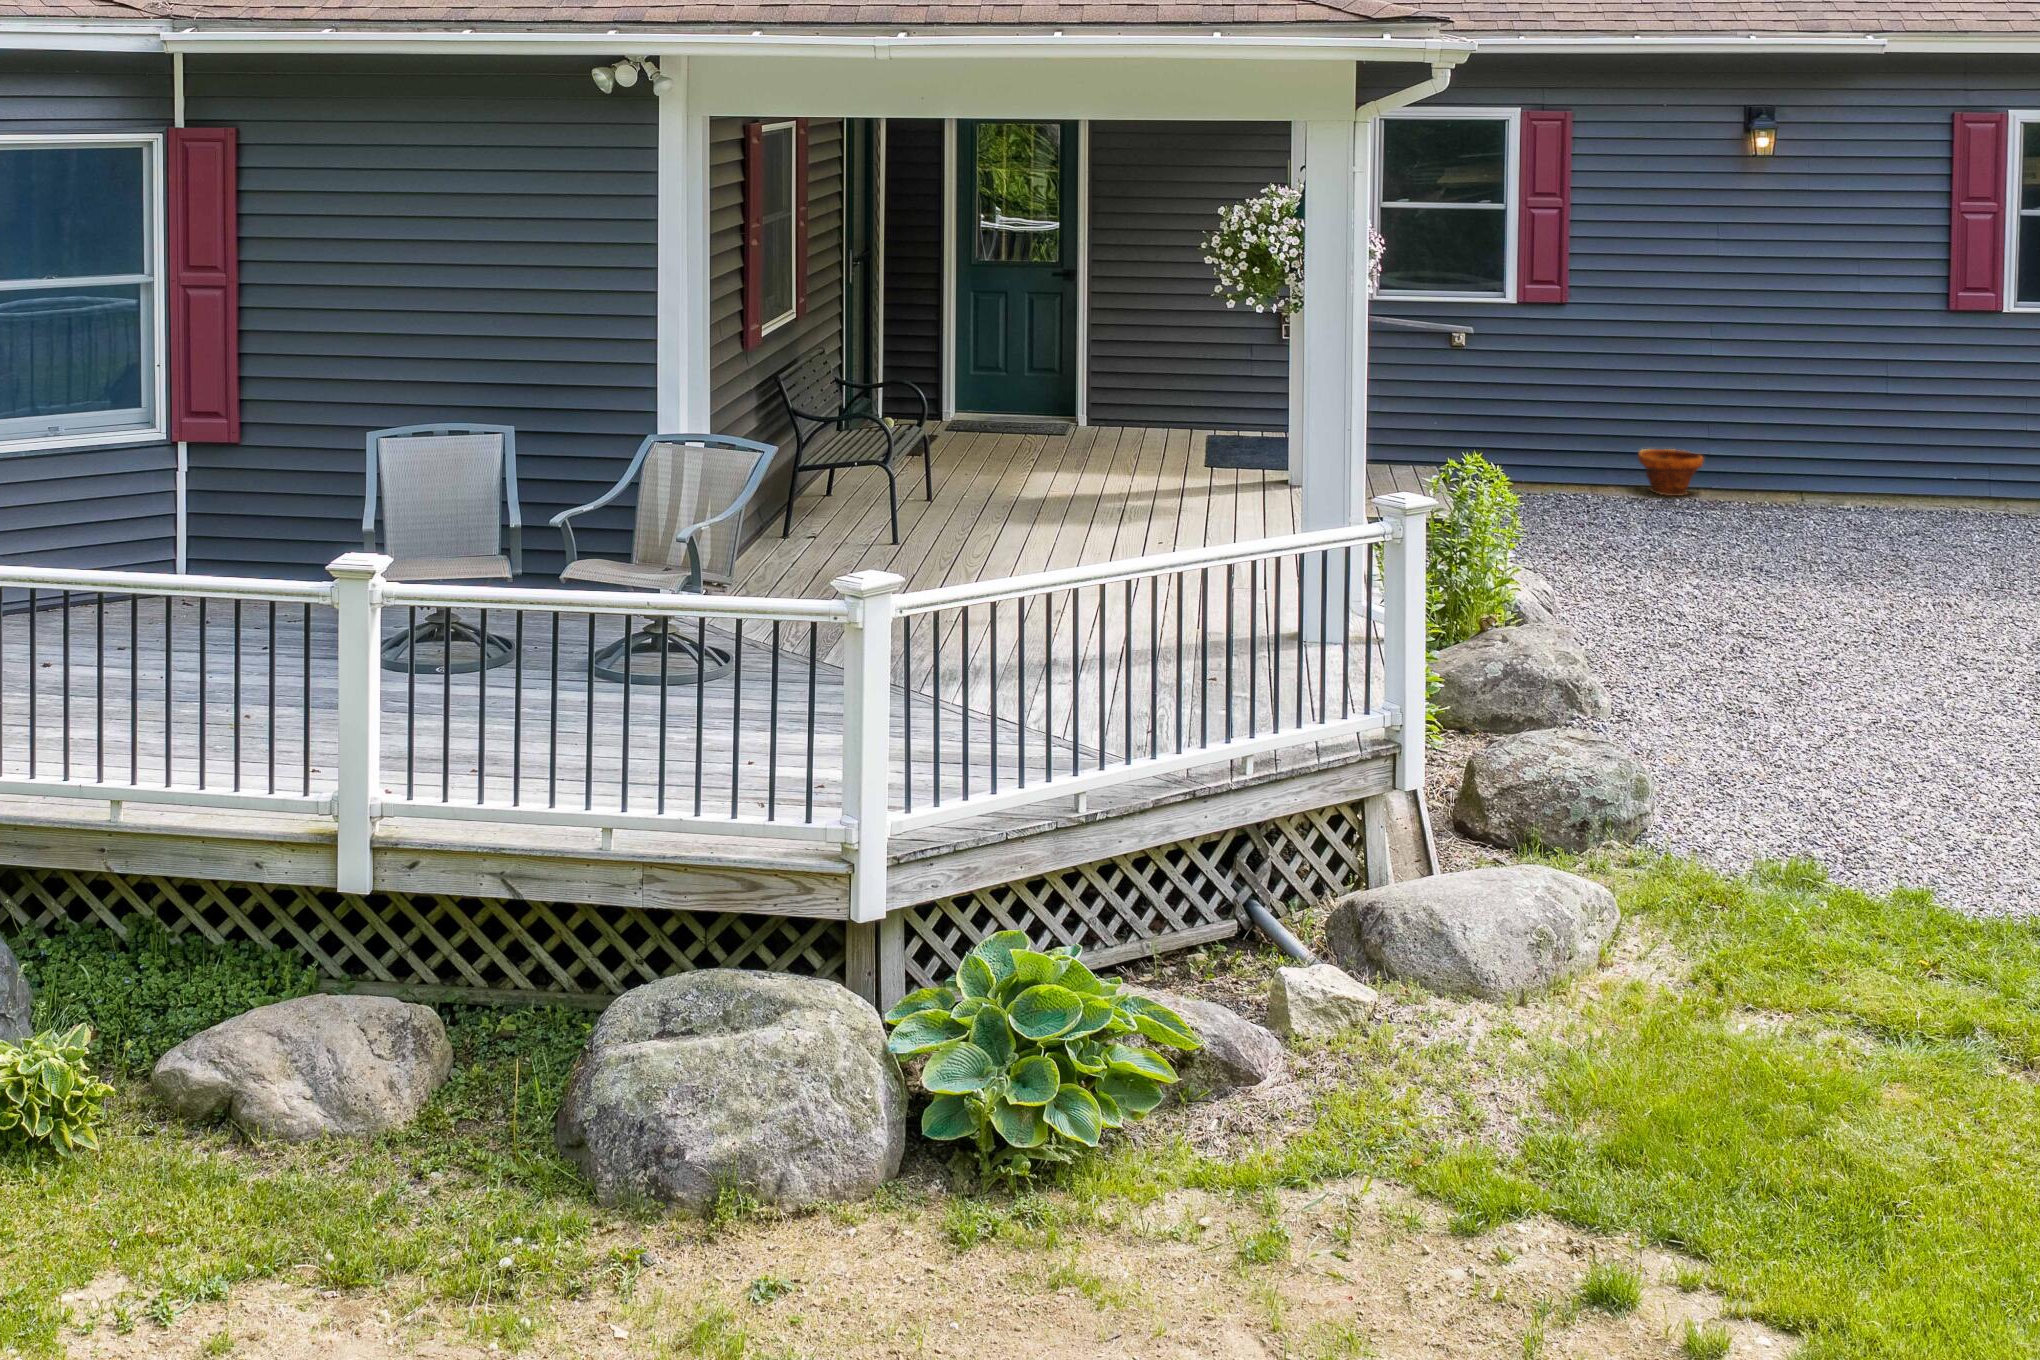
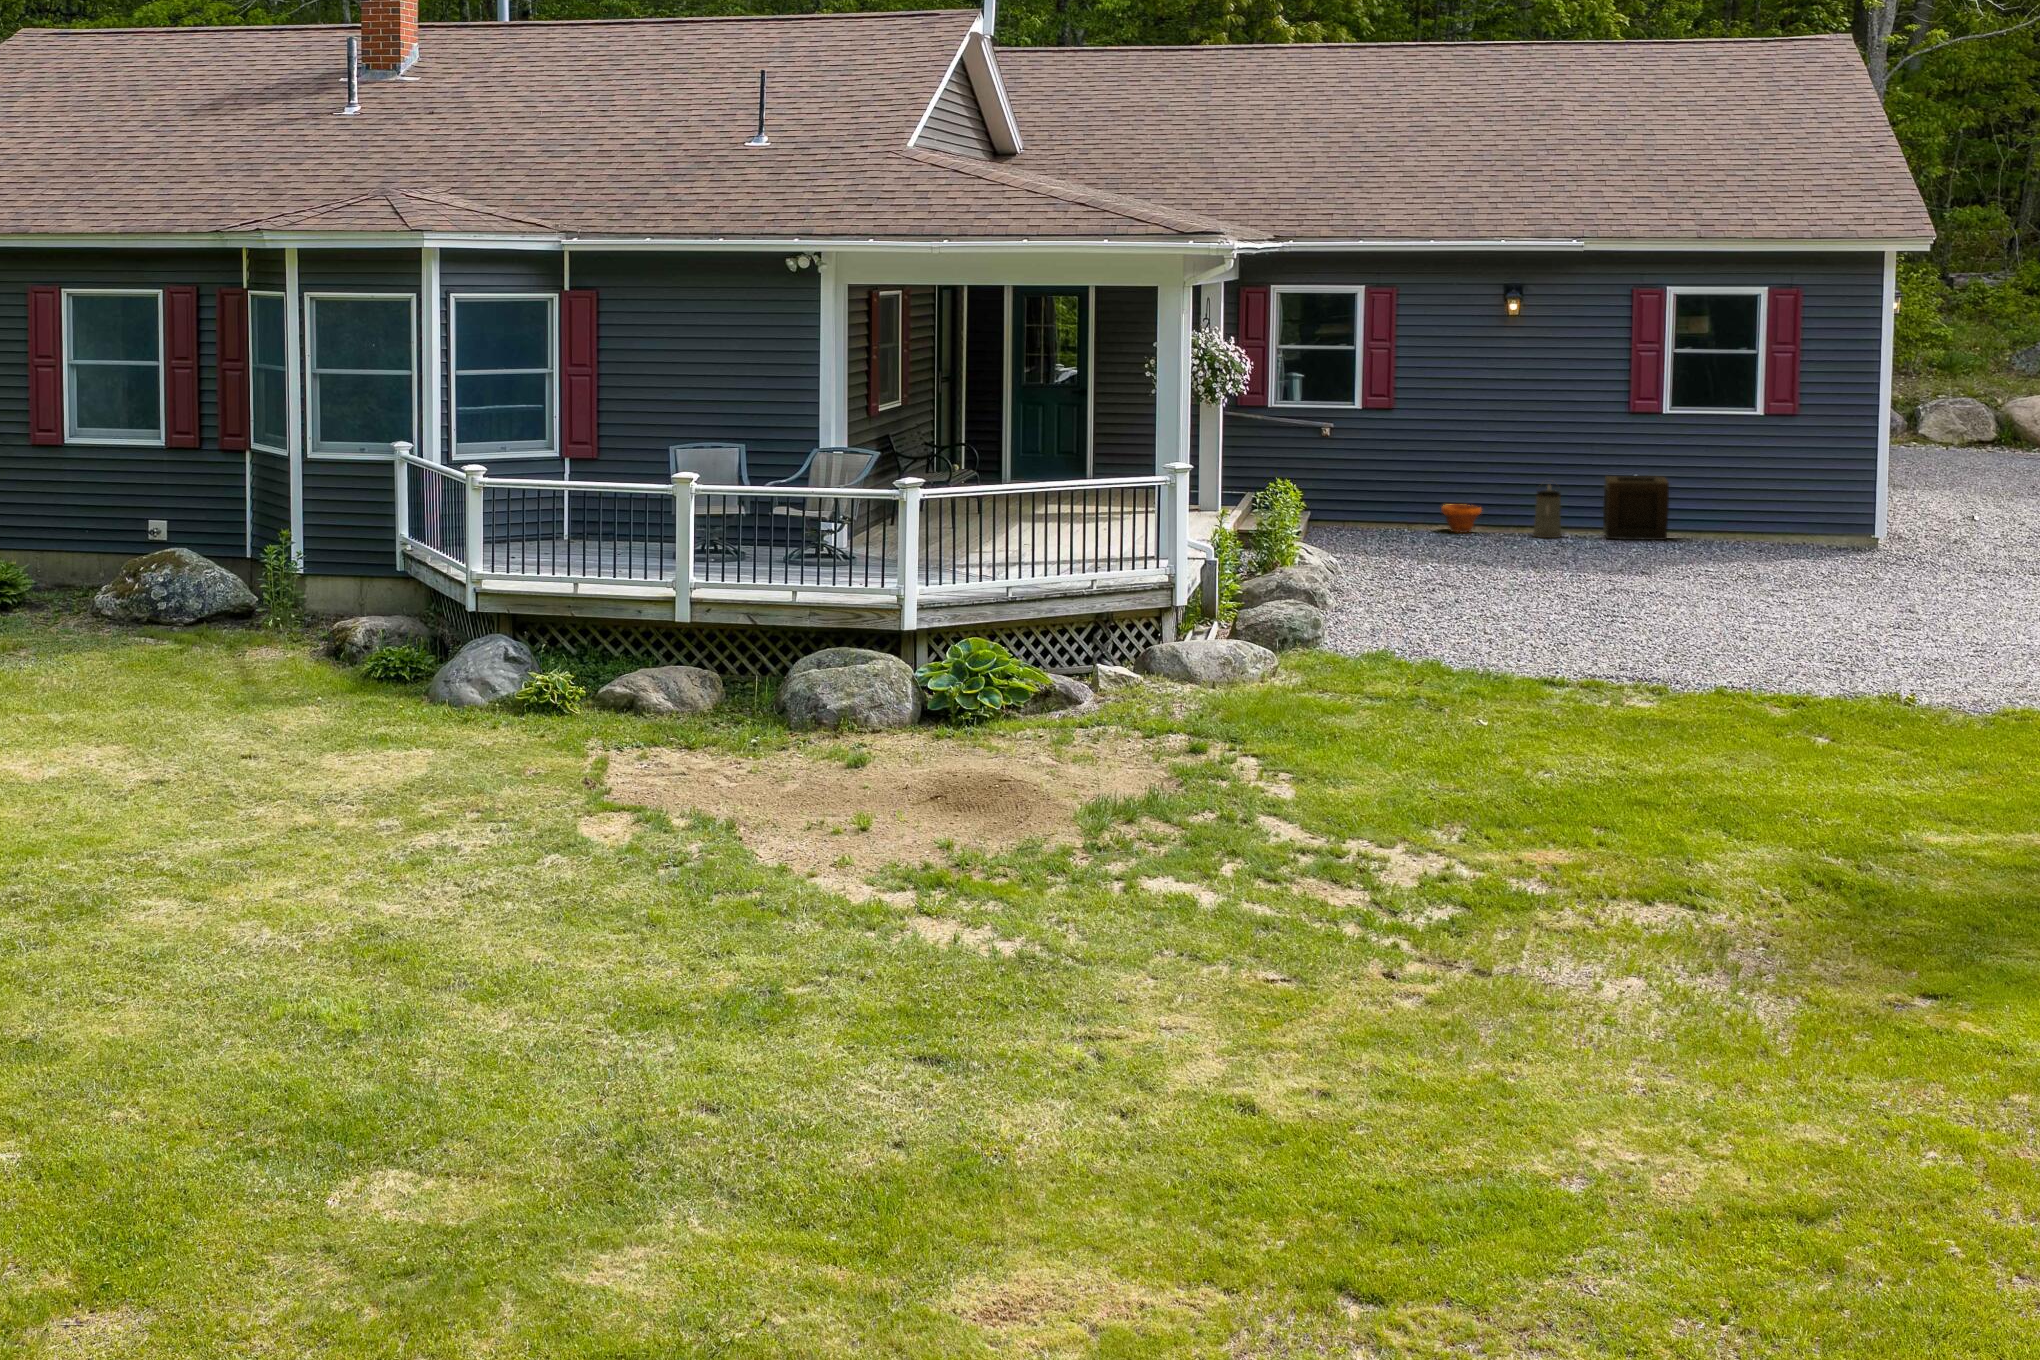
wooden crate: none [1895,406,2023,514] -> present [1603,476,1669,540]
watering can: none [1792,416,1841,509] -> present [1533,485,1561,538]

